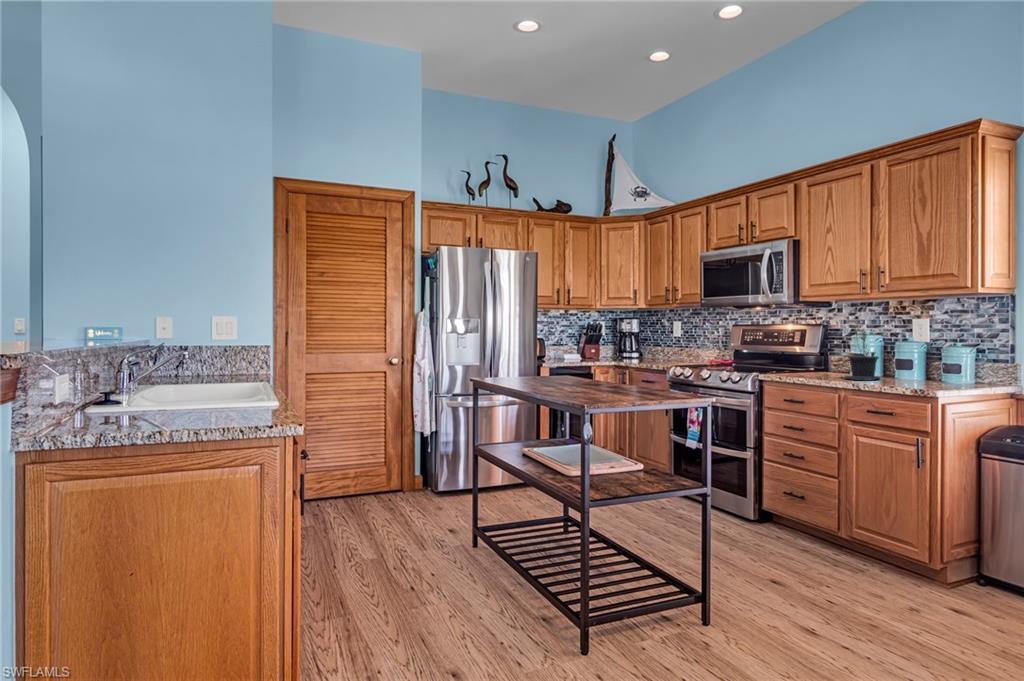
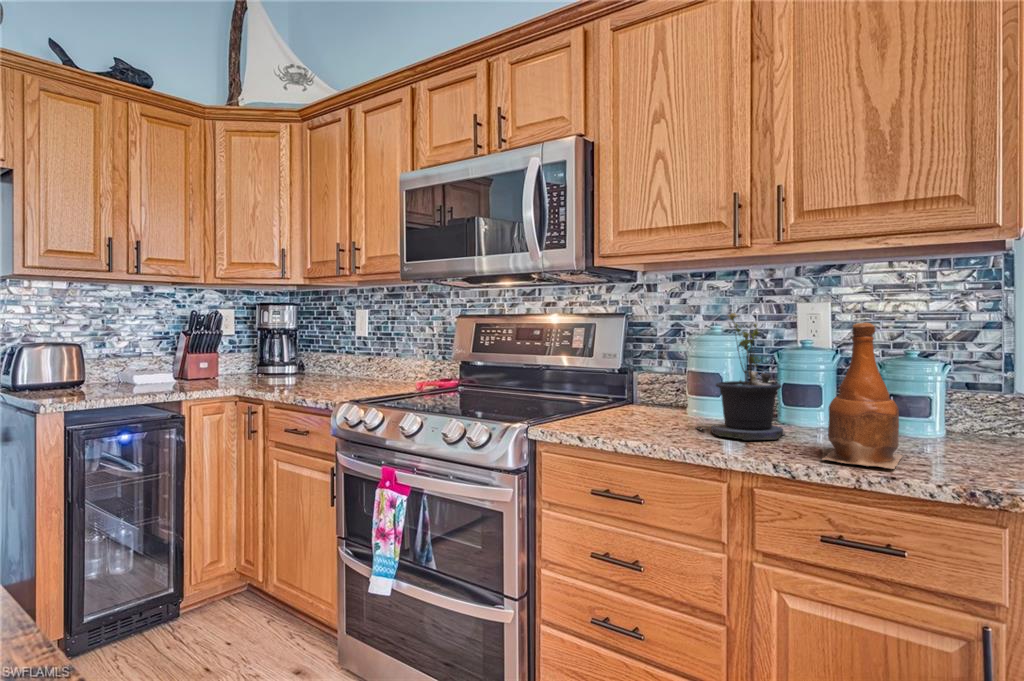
bottle: none [876,329,919,386] -> present [822,323,902,469]

